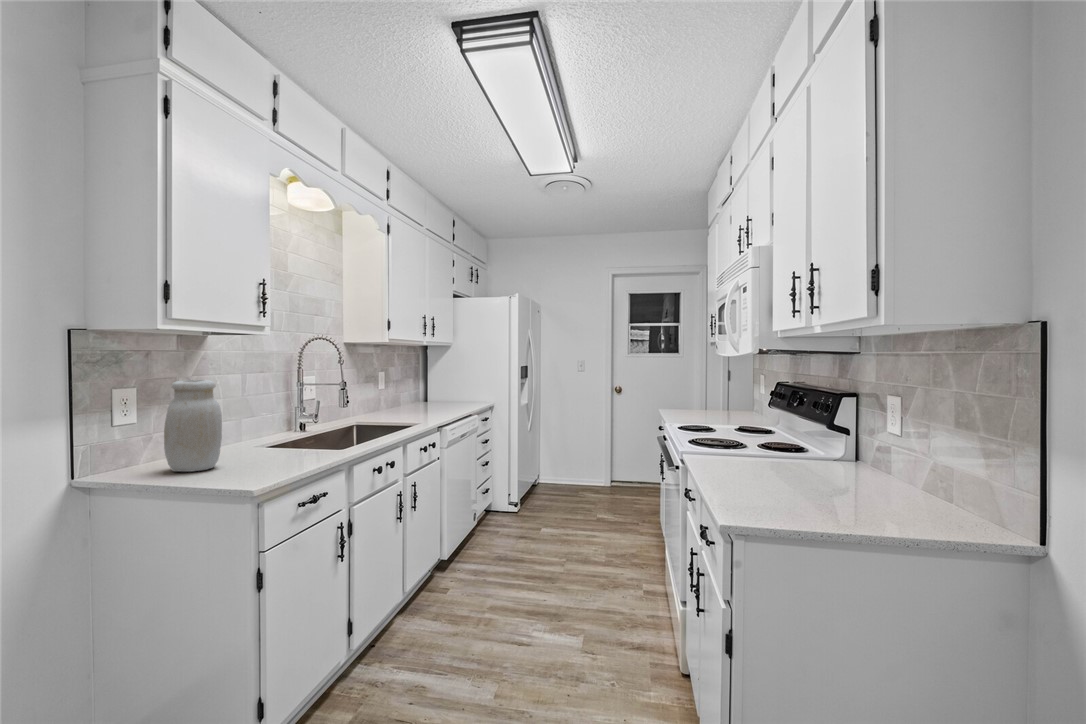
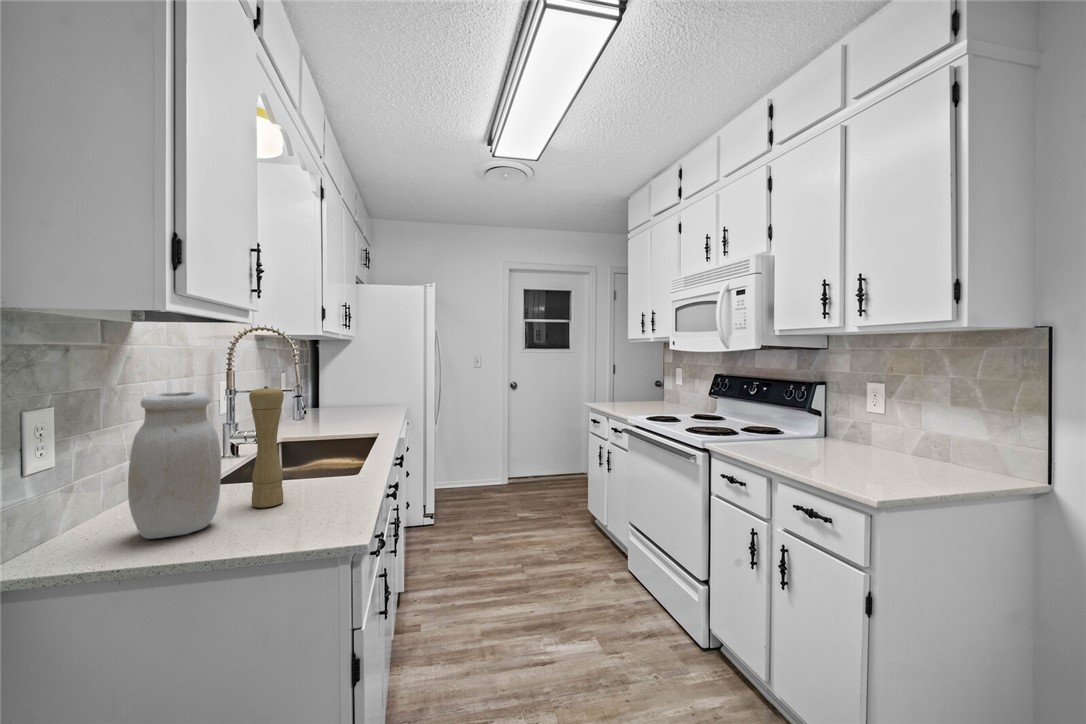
pepper mill: none [252,378,275,463] -> present [249,386,284,508]

